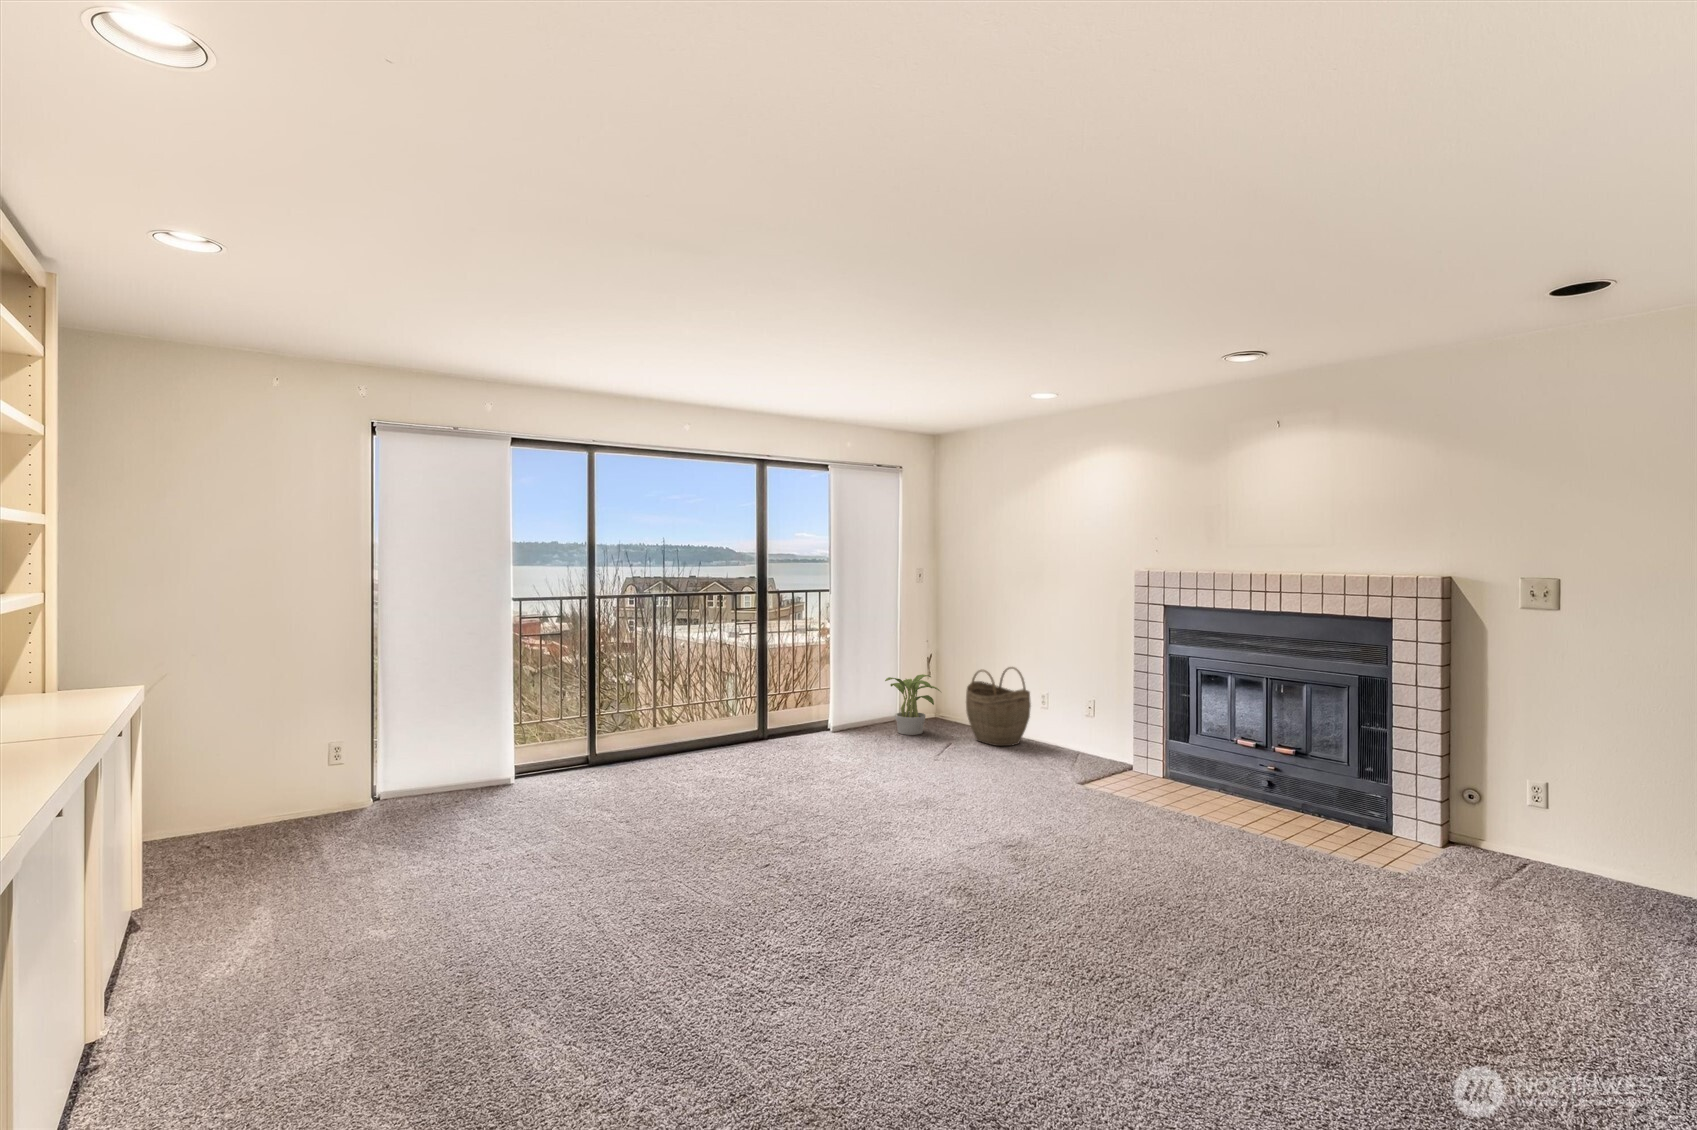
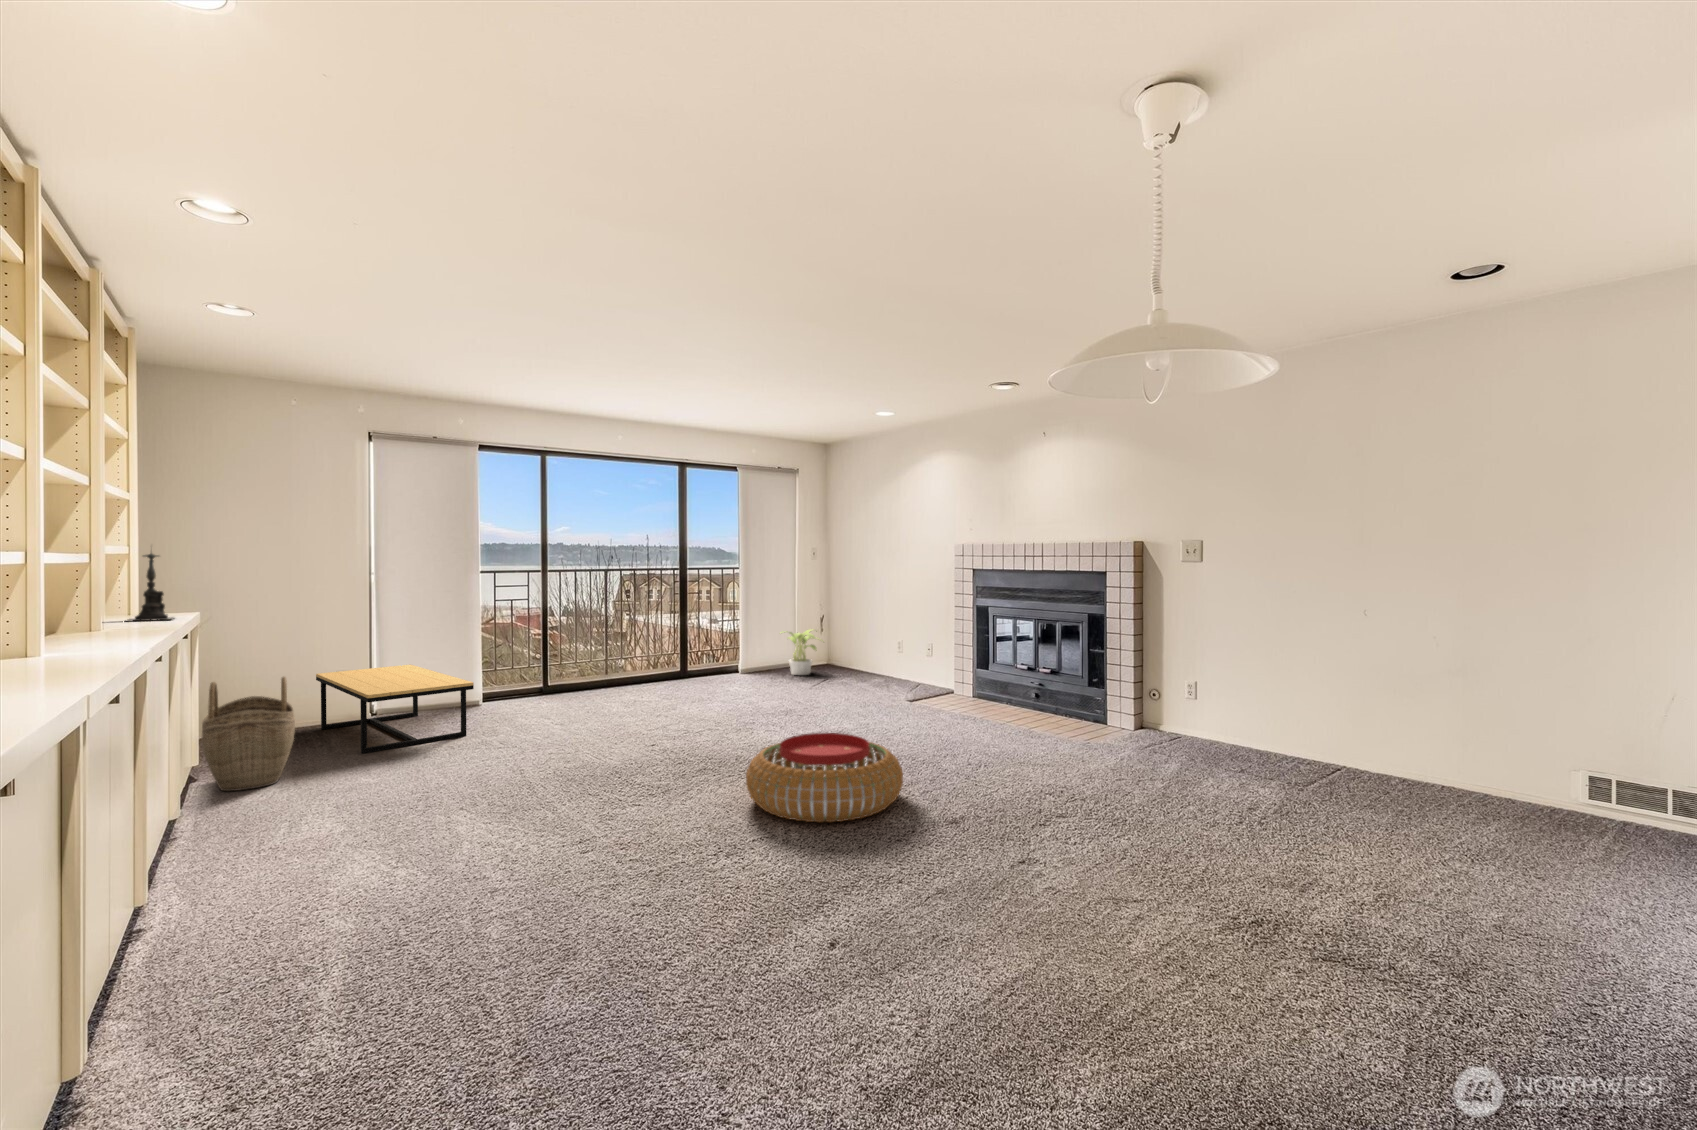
candle holder: none [31,591,109,709] -> present [127,553,173,622]
woven basket: present [966,667,1031,746] -> present [202,677,295,791]
coffee table: none [301,732,519,877] -> present [316,665,474,753]
pouf: none [965,882,1219,1055] -> present [746,733,903,822]

